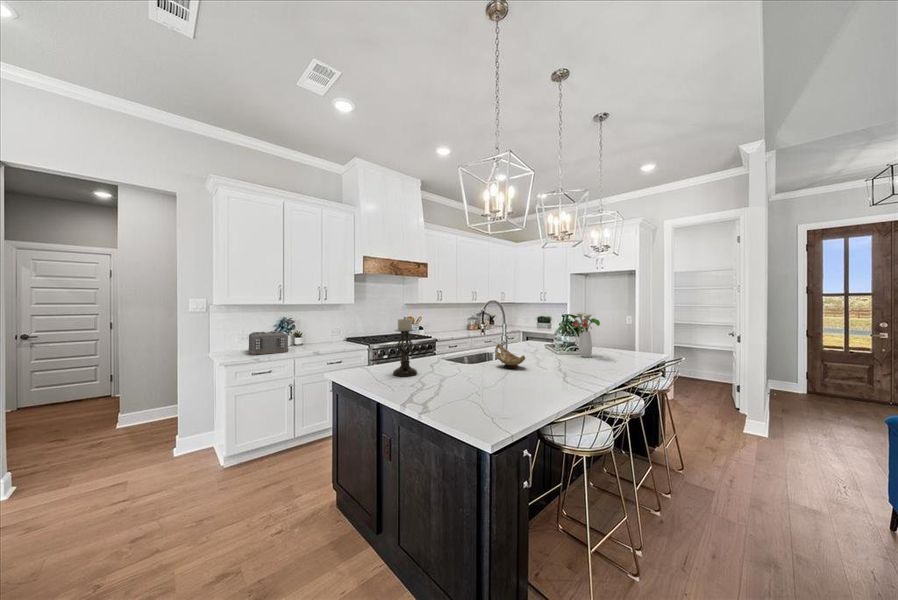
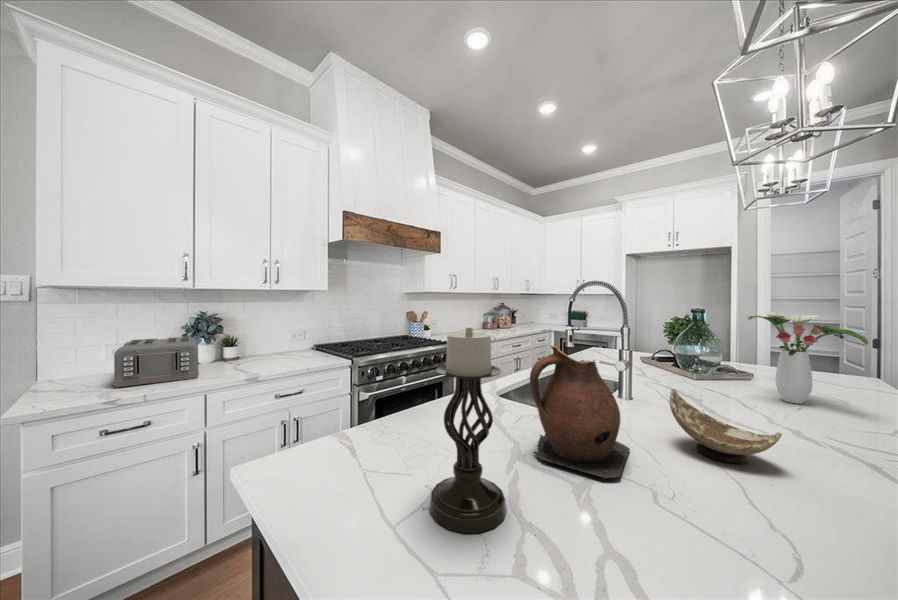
ceramic pitcher: none [436,325,477,371] -> present [530,345,630,480]

